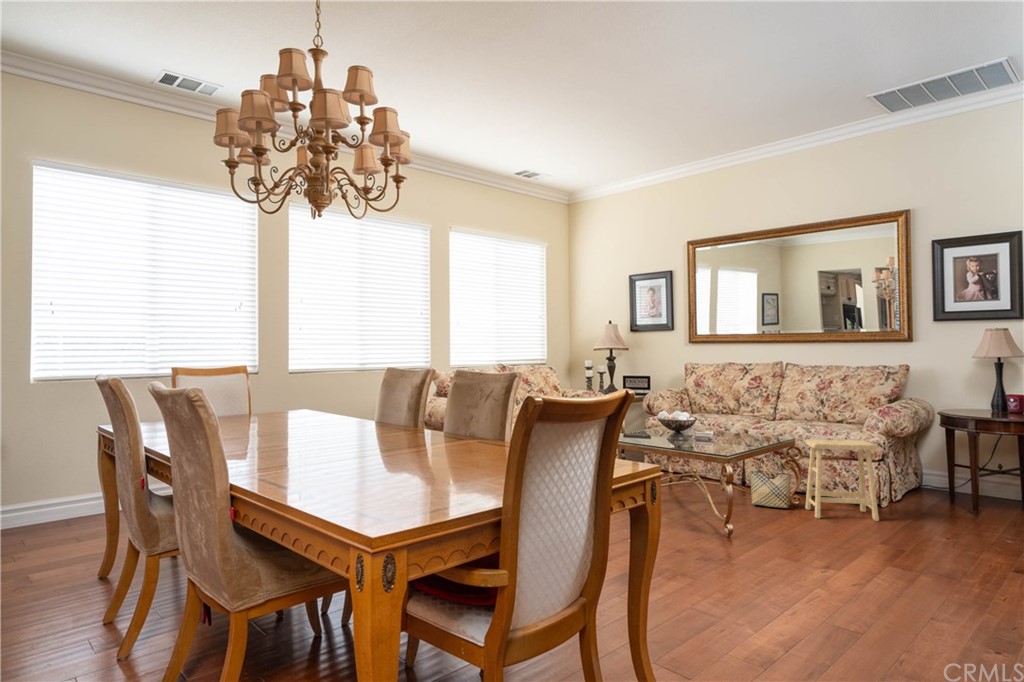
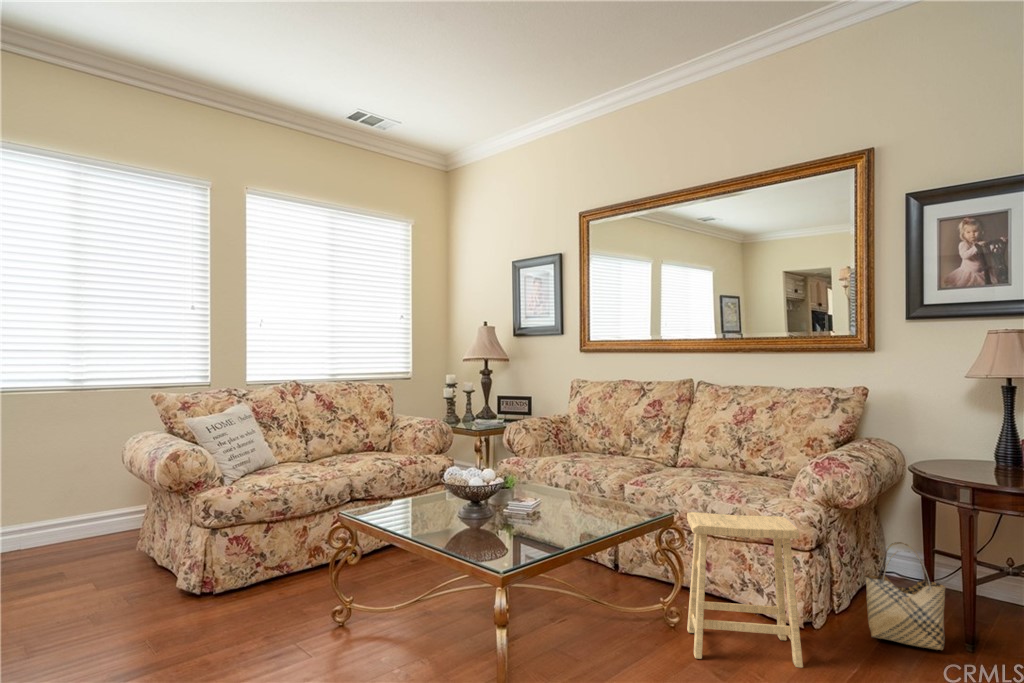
woven basket: present [750,453,791,508] -> present [865,542,945,650]

